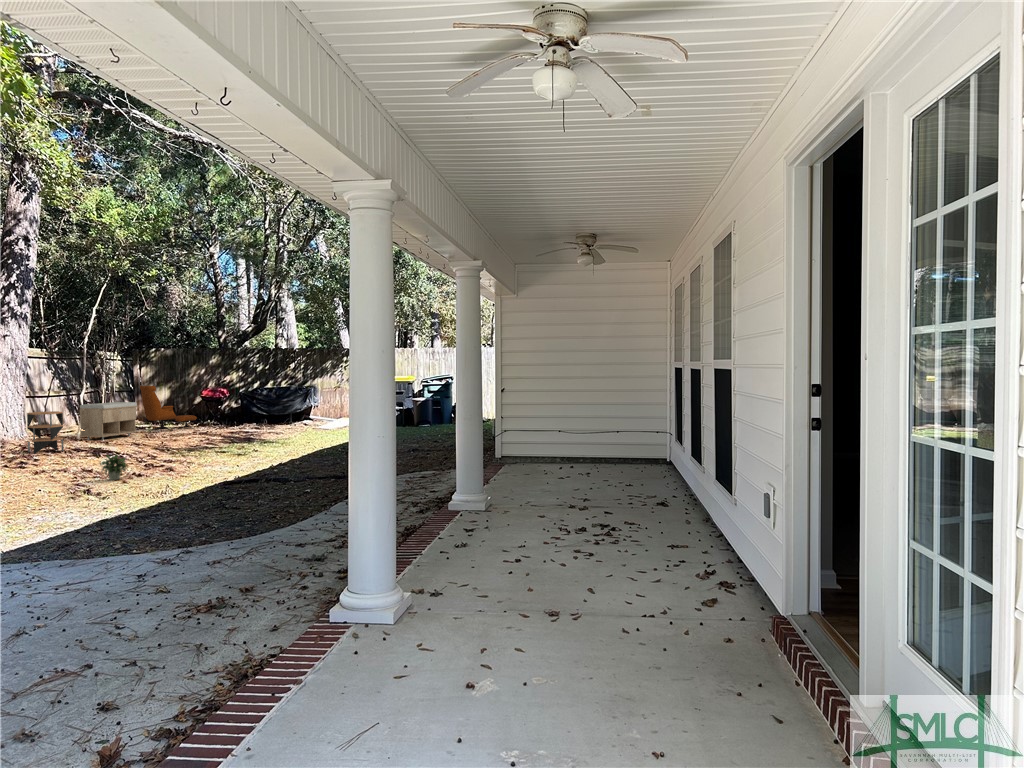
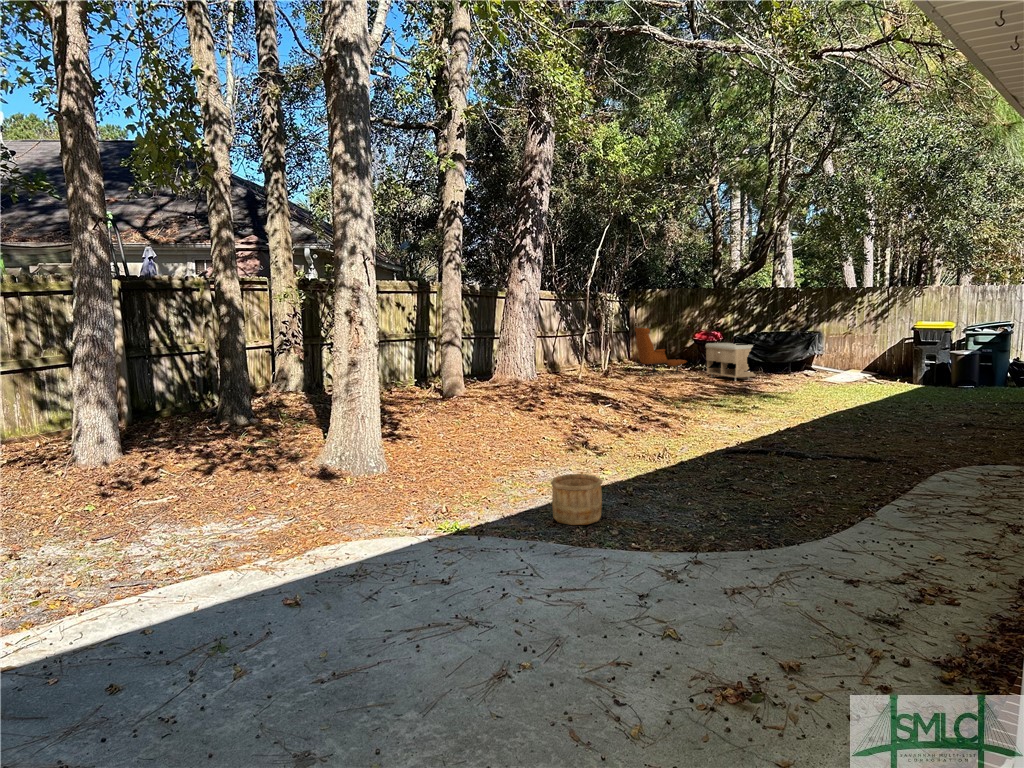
storage bench: present [80,402,137,440] -> present [706,343,756,381]
side table: present [27,411,64,454] -> none [539,352,567,393]
potted plant: present [101,455,127,480] -> none [597,405,624,433]
wooden bucket: none [52,506,106,550] -> present [551,474,603,525]

